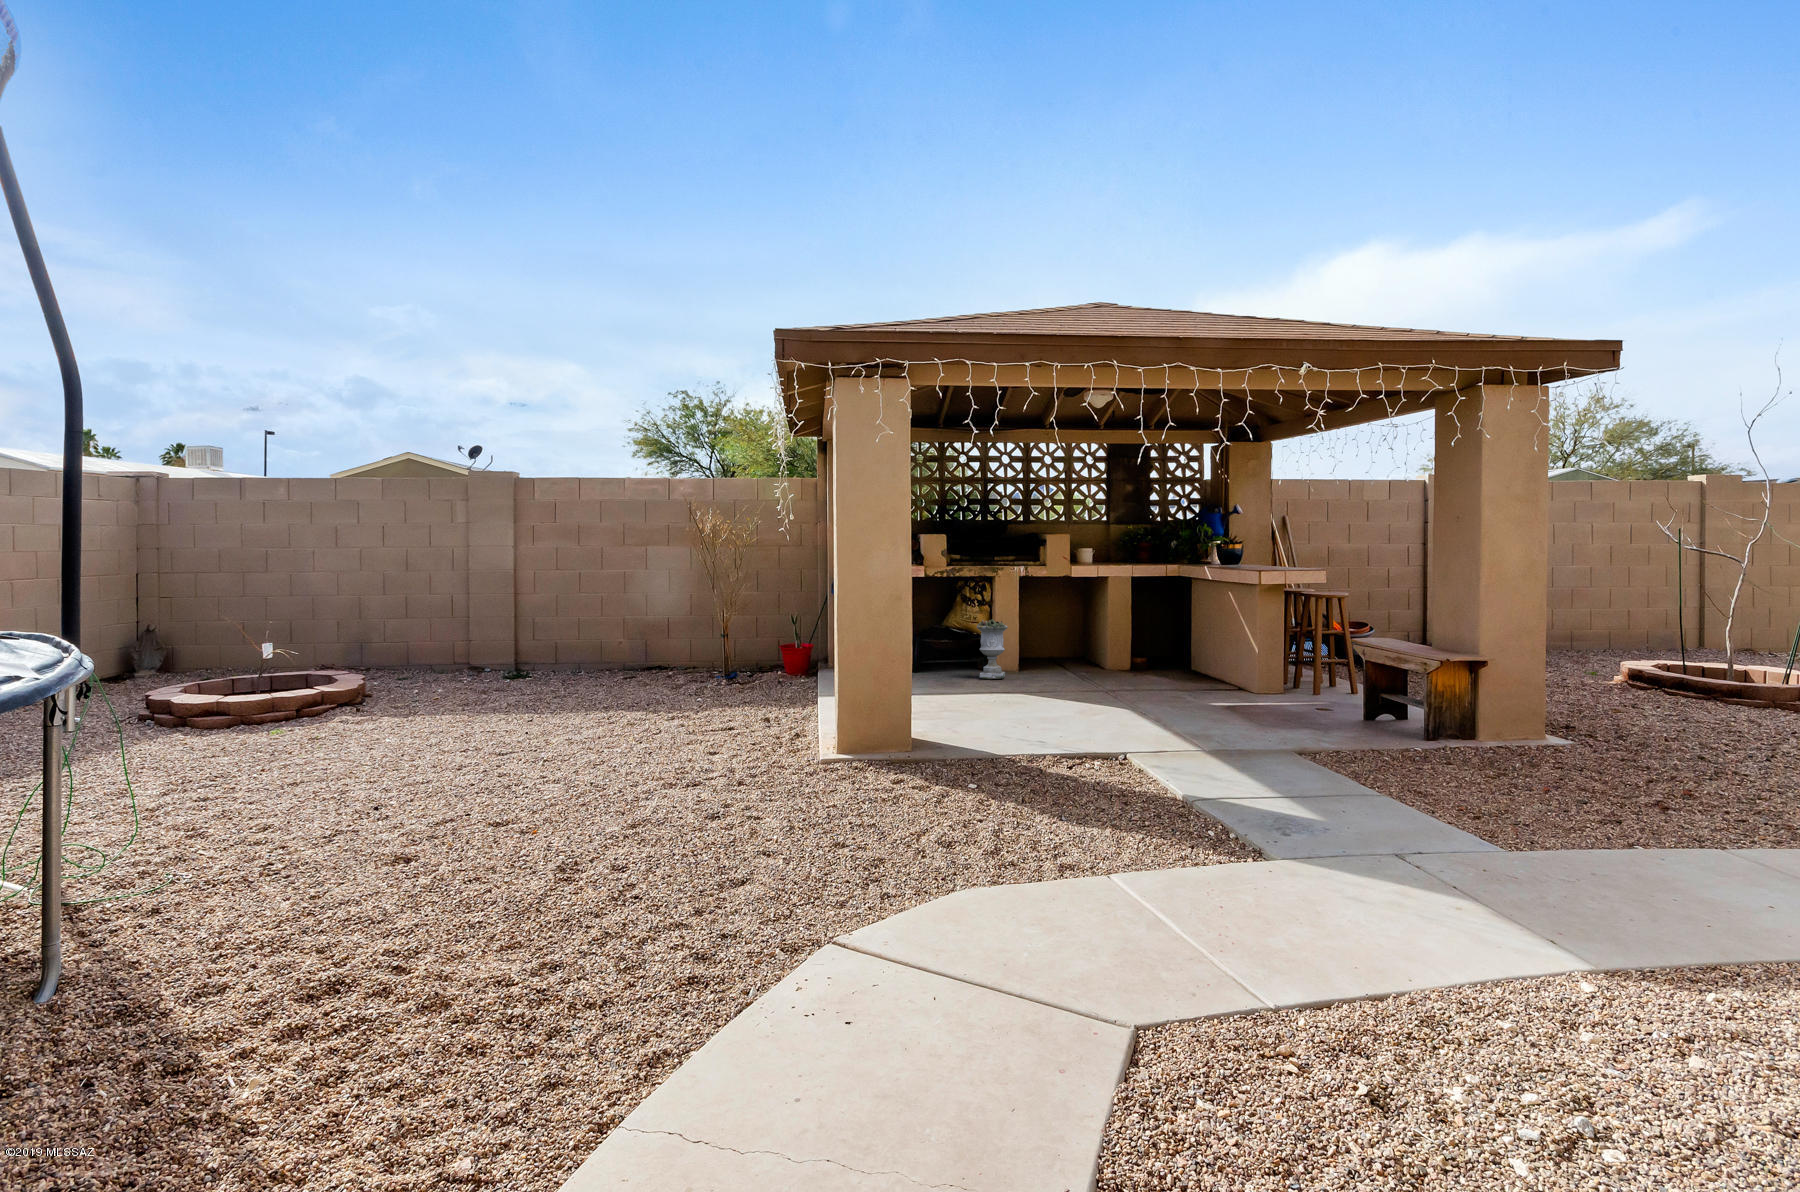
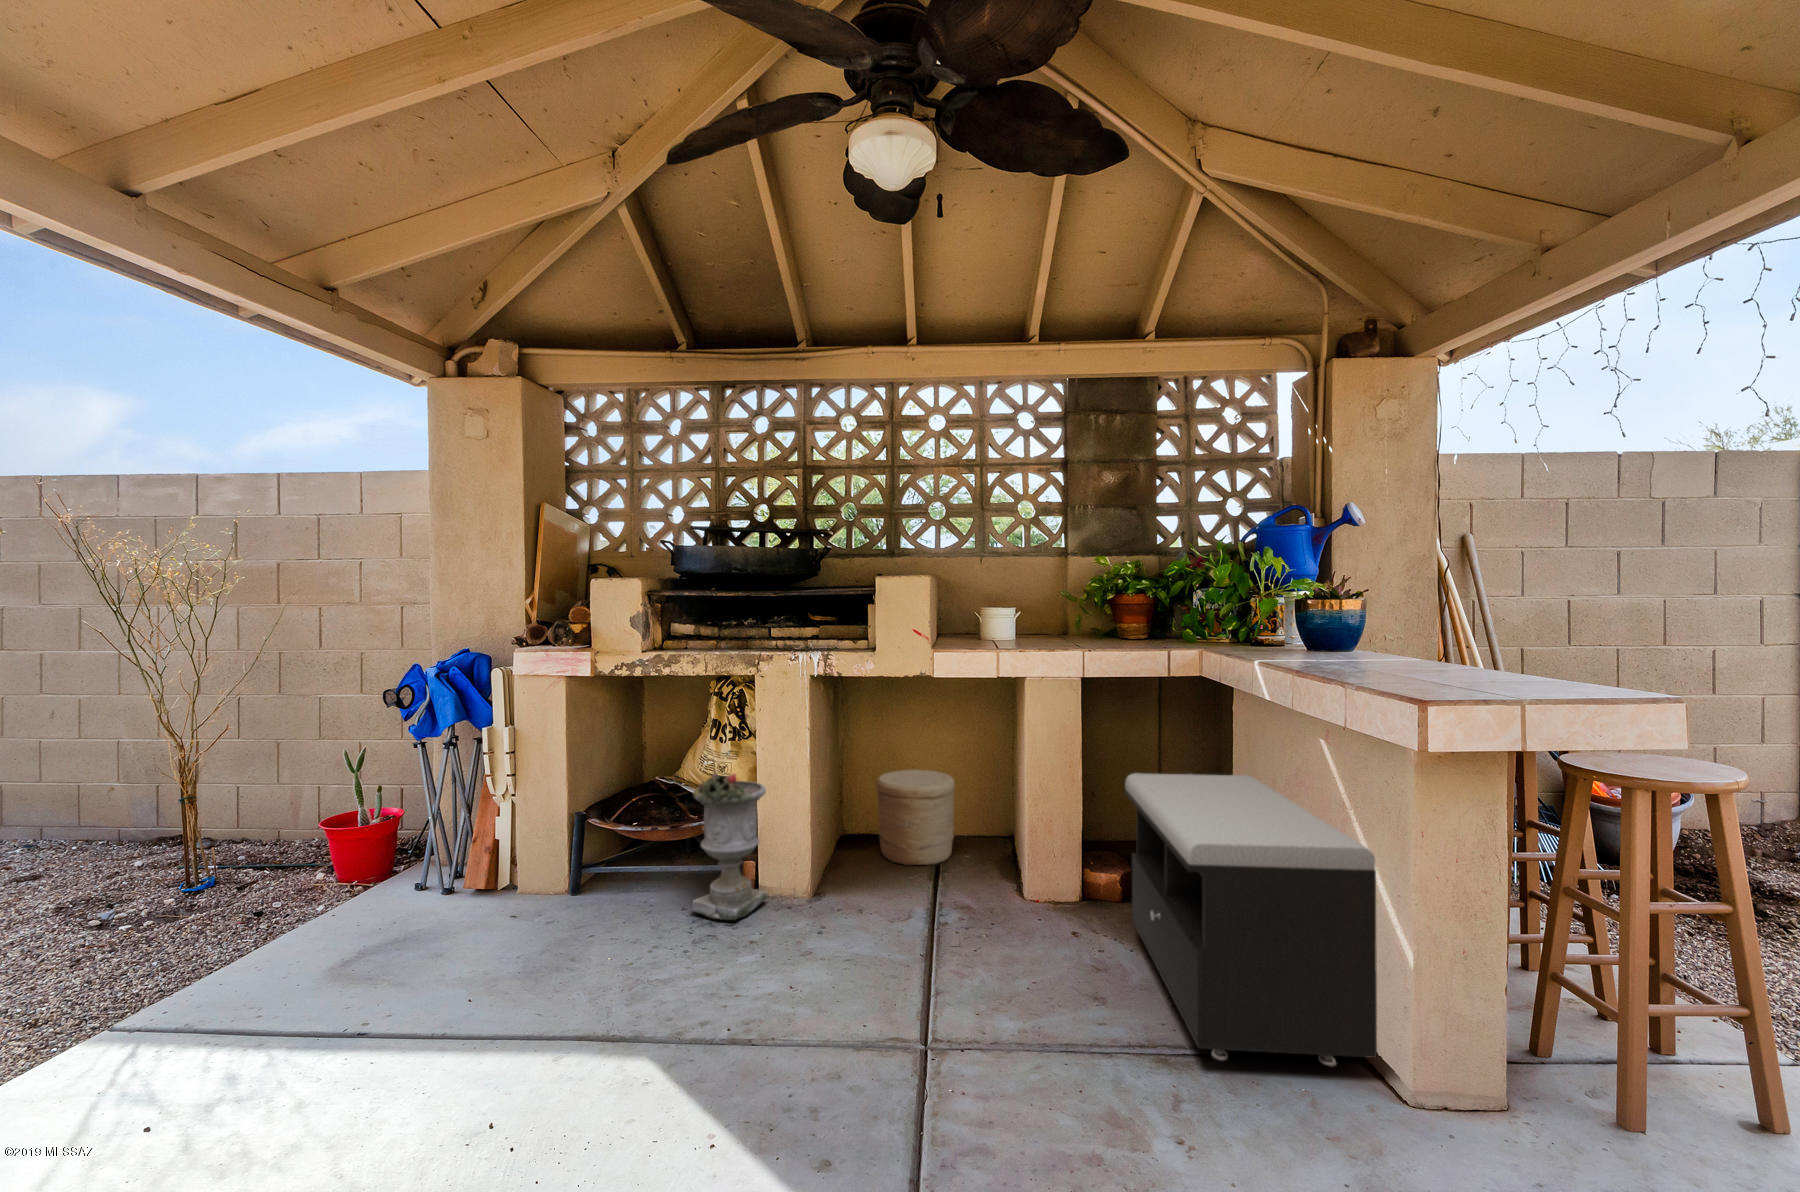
storage bench: none [1157,611,1245,683] -> present [1125,773,1377,1067]
woven basket: none [1025,633,1064,672] -> present [876,770,955,866]

